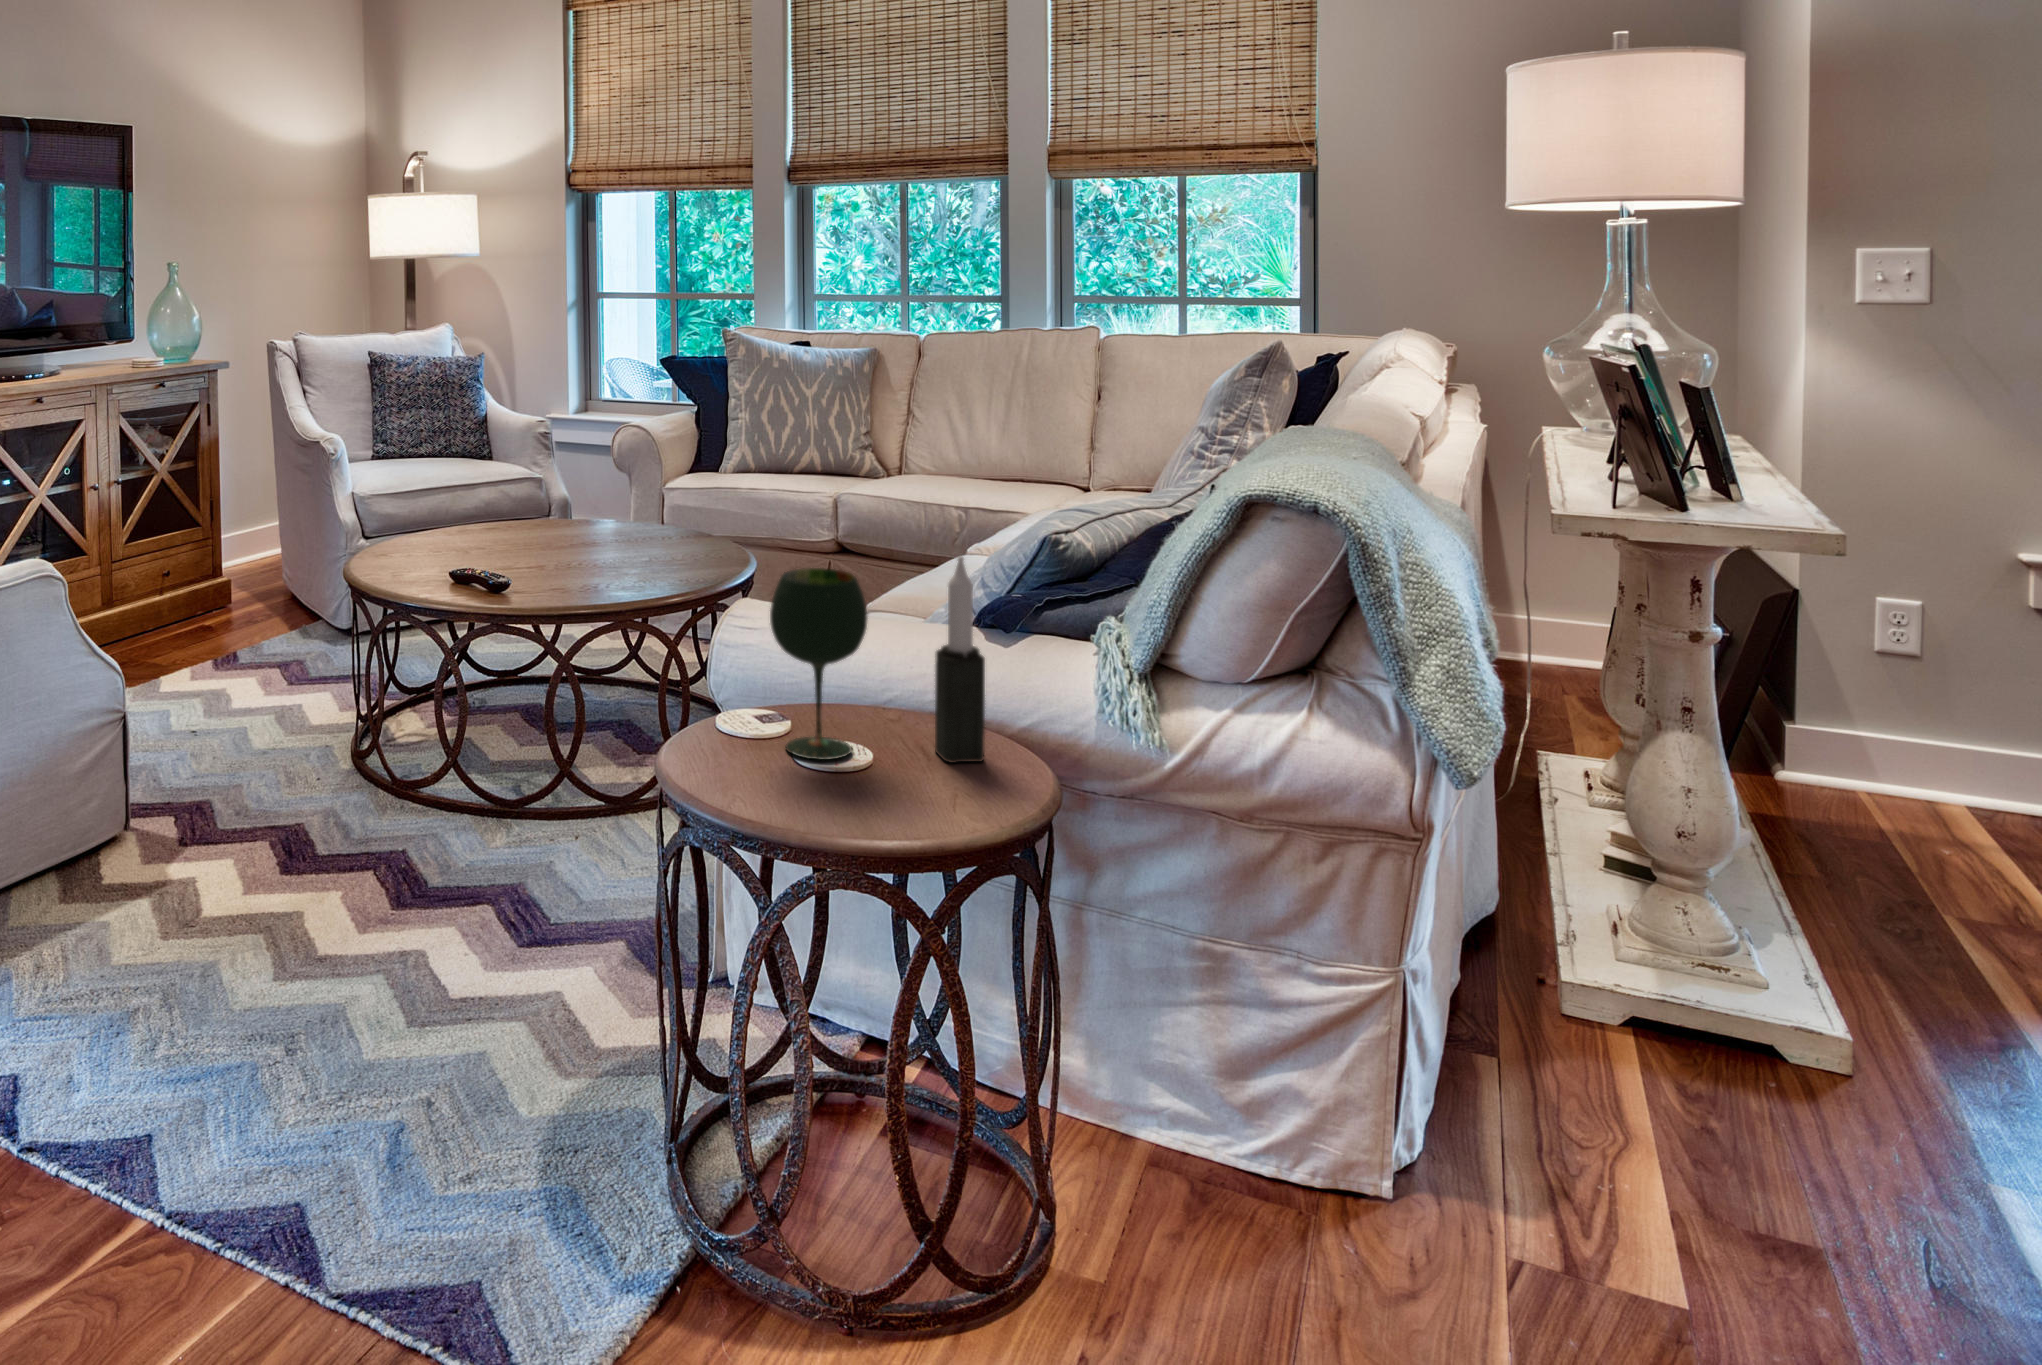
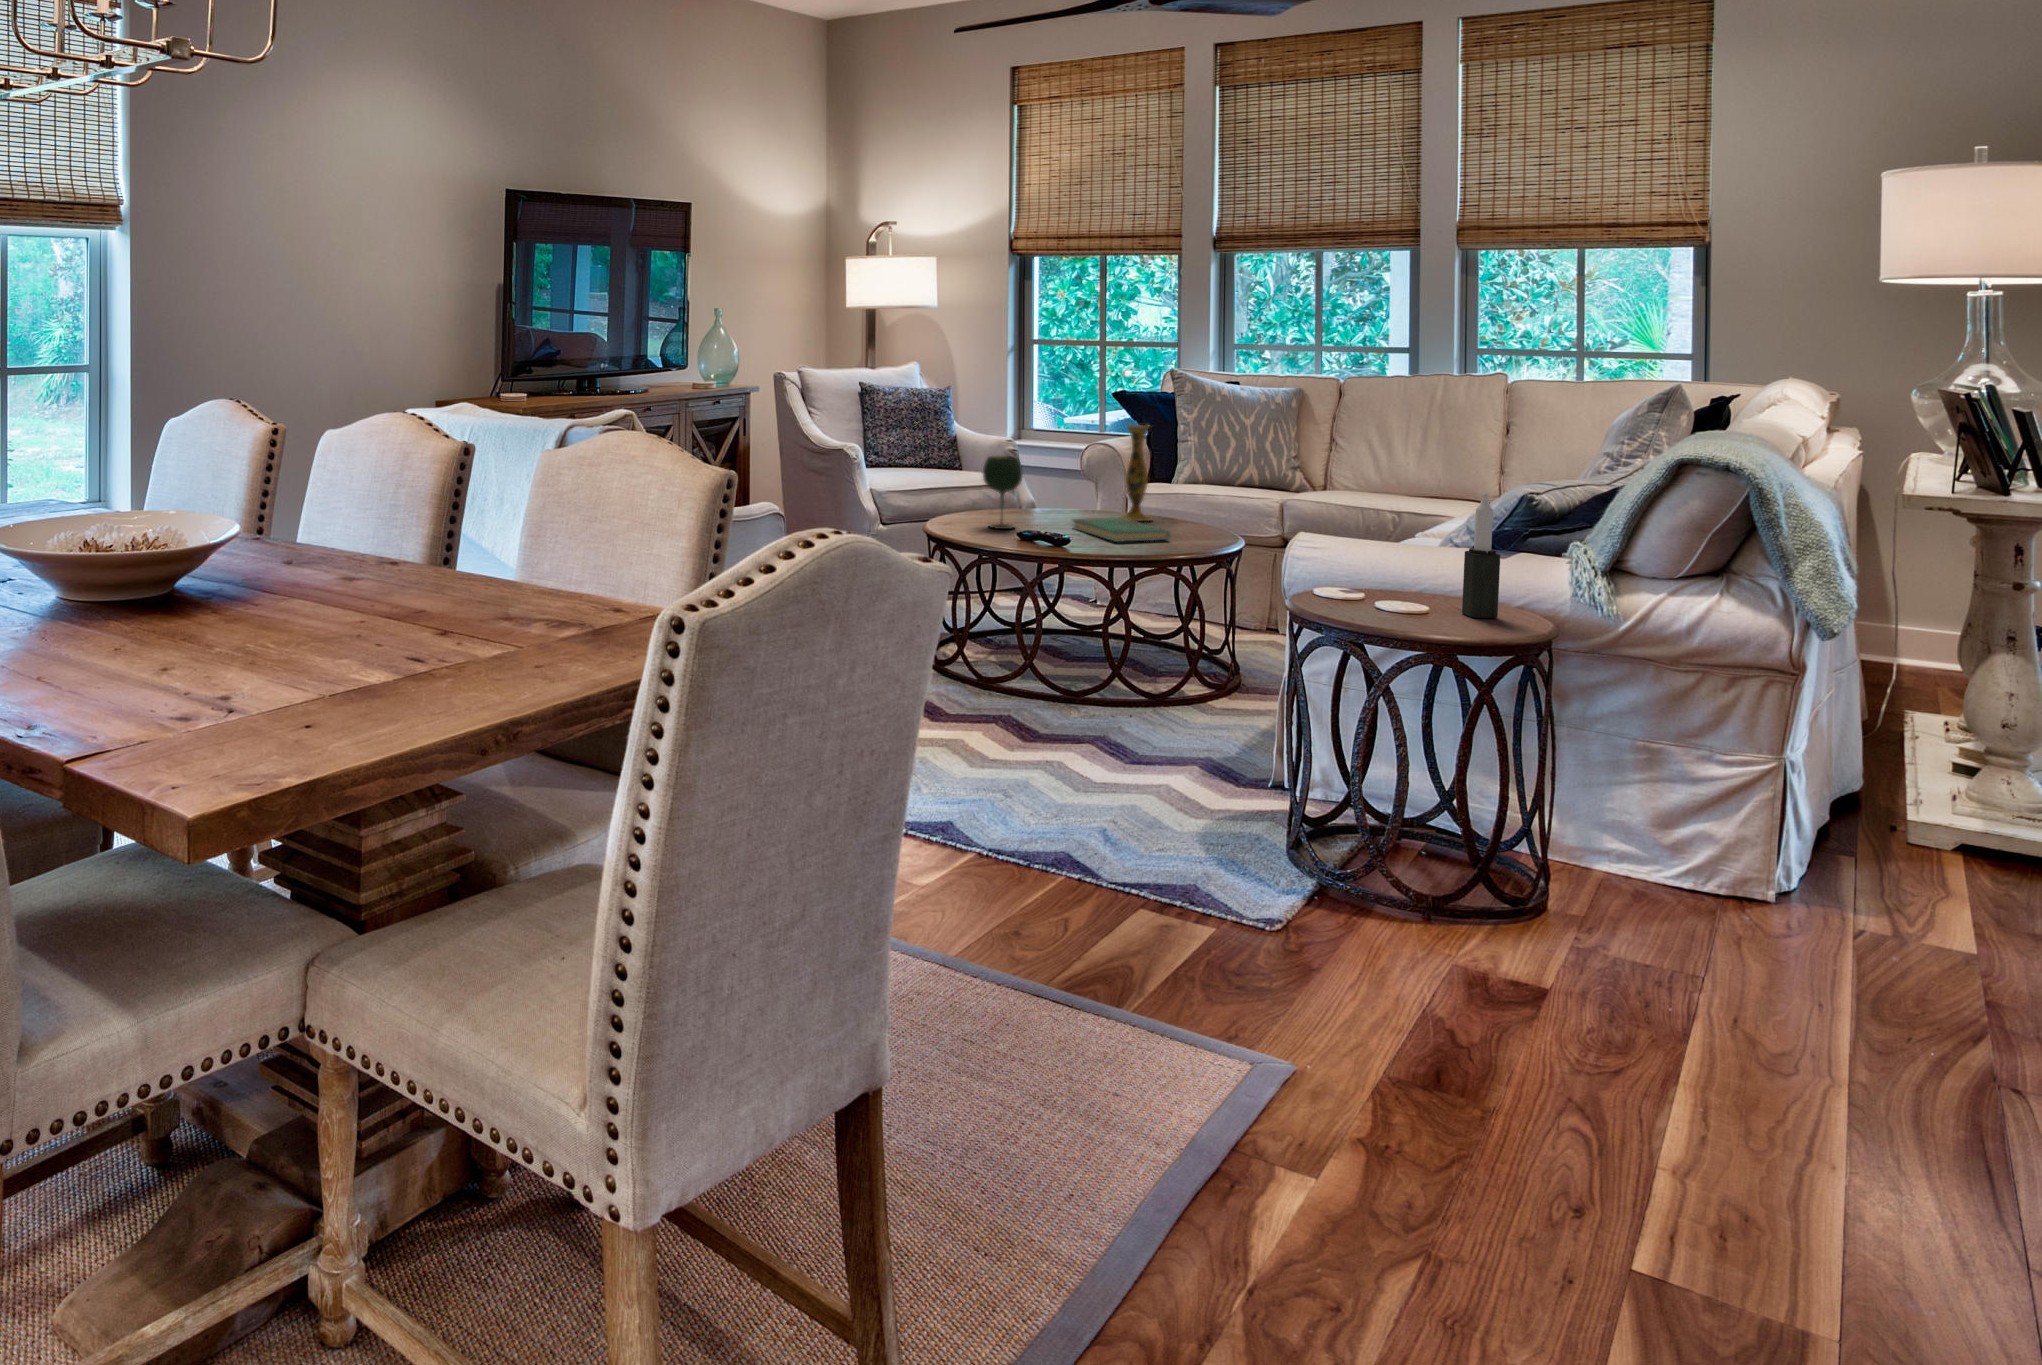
vase: none [610,412,653,544] -> present [1120,425,1151,521]
book: none [537,541,653,584] -> present [1073,518,1171,542]
wine glass: present [770,568,867,760] -> present [983,456,1023,529]

